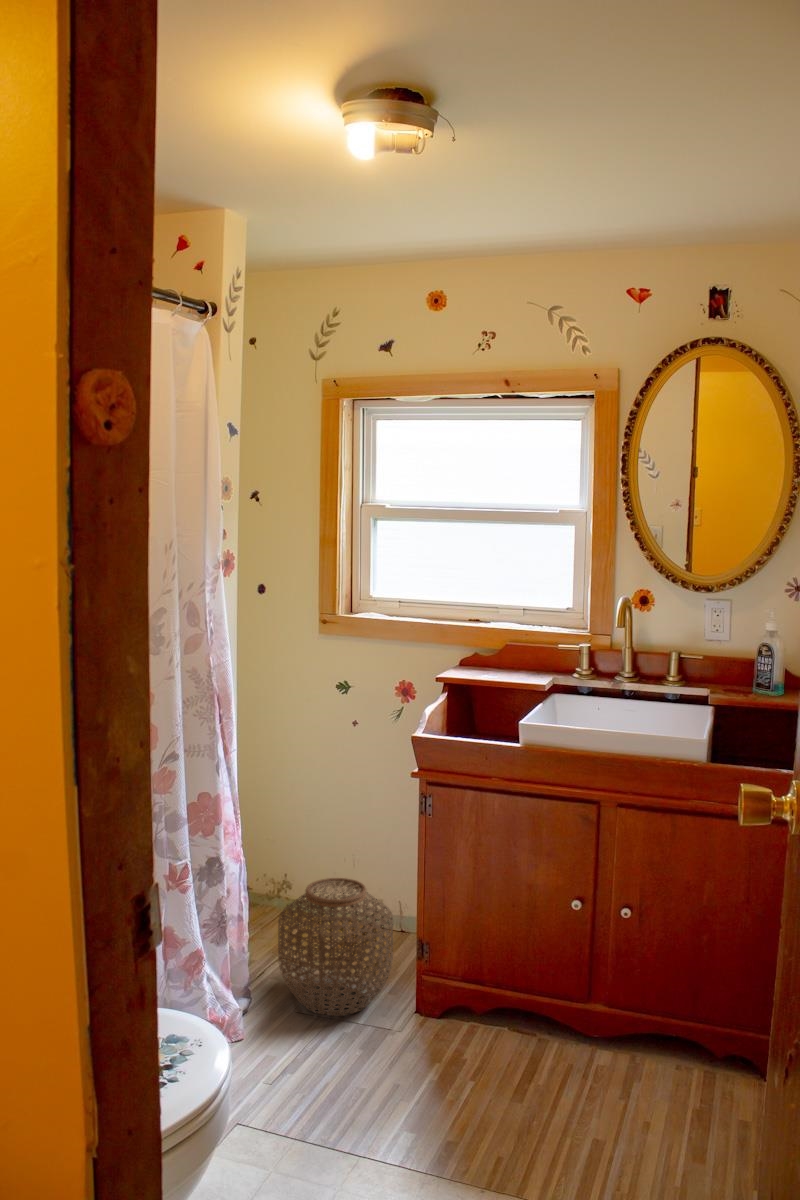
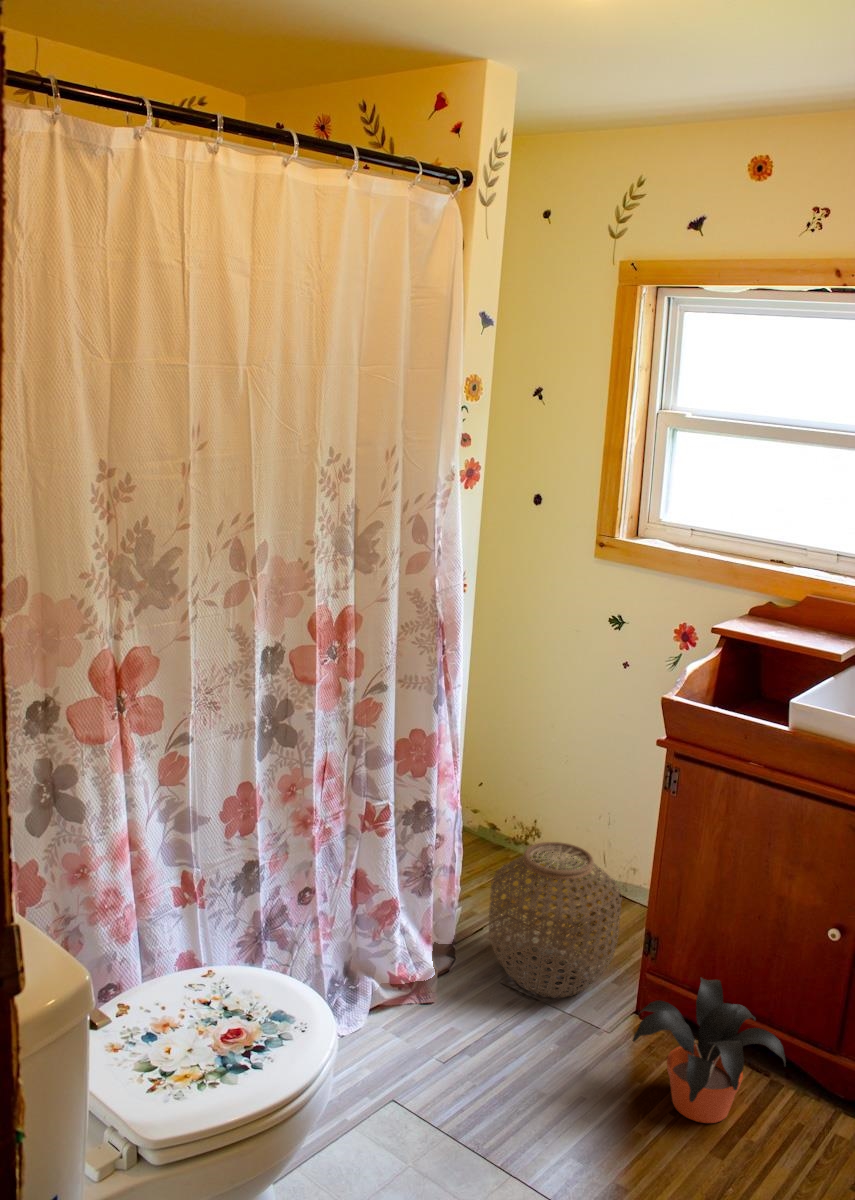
potted plant: none [429,963,553,1082] -> present [633,978,786,1123]

